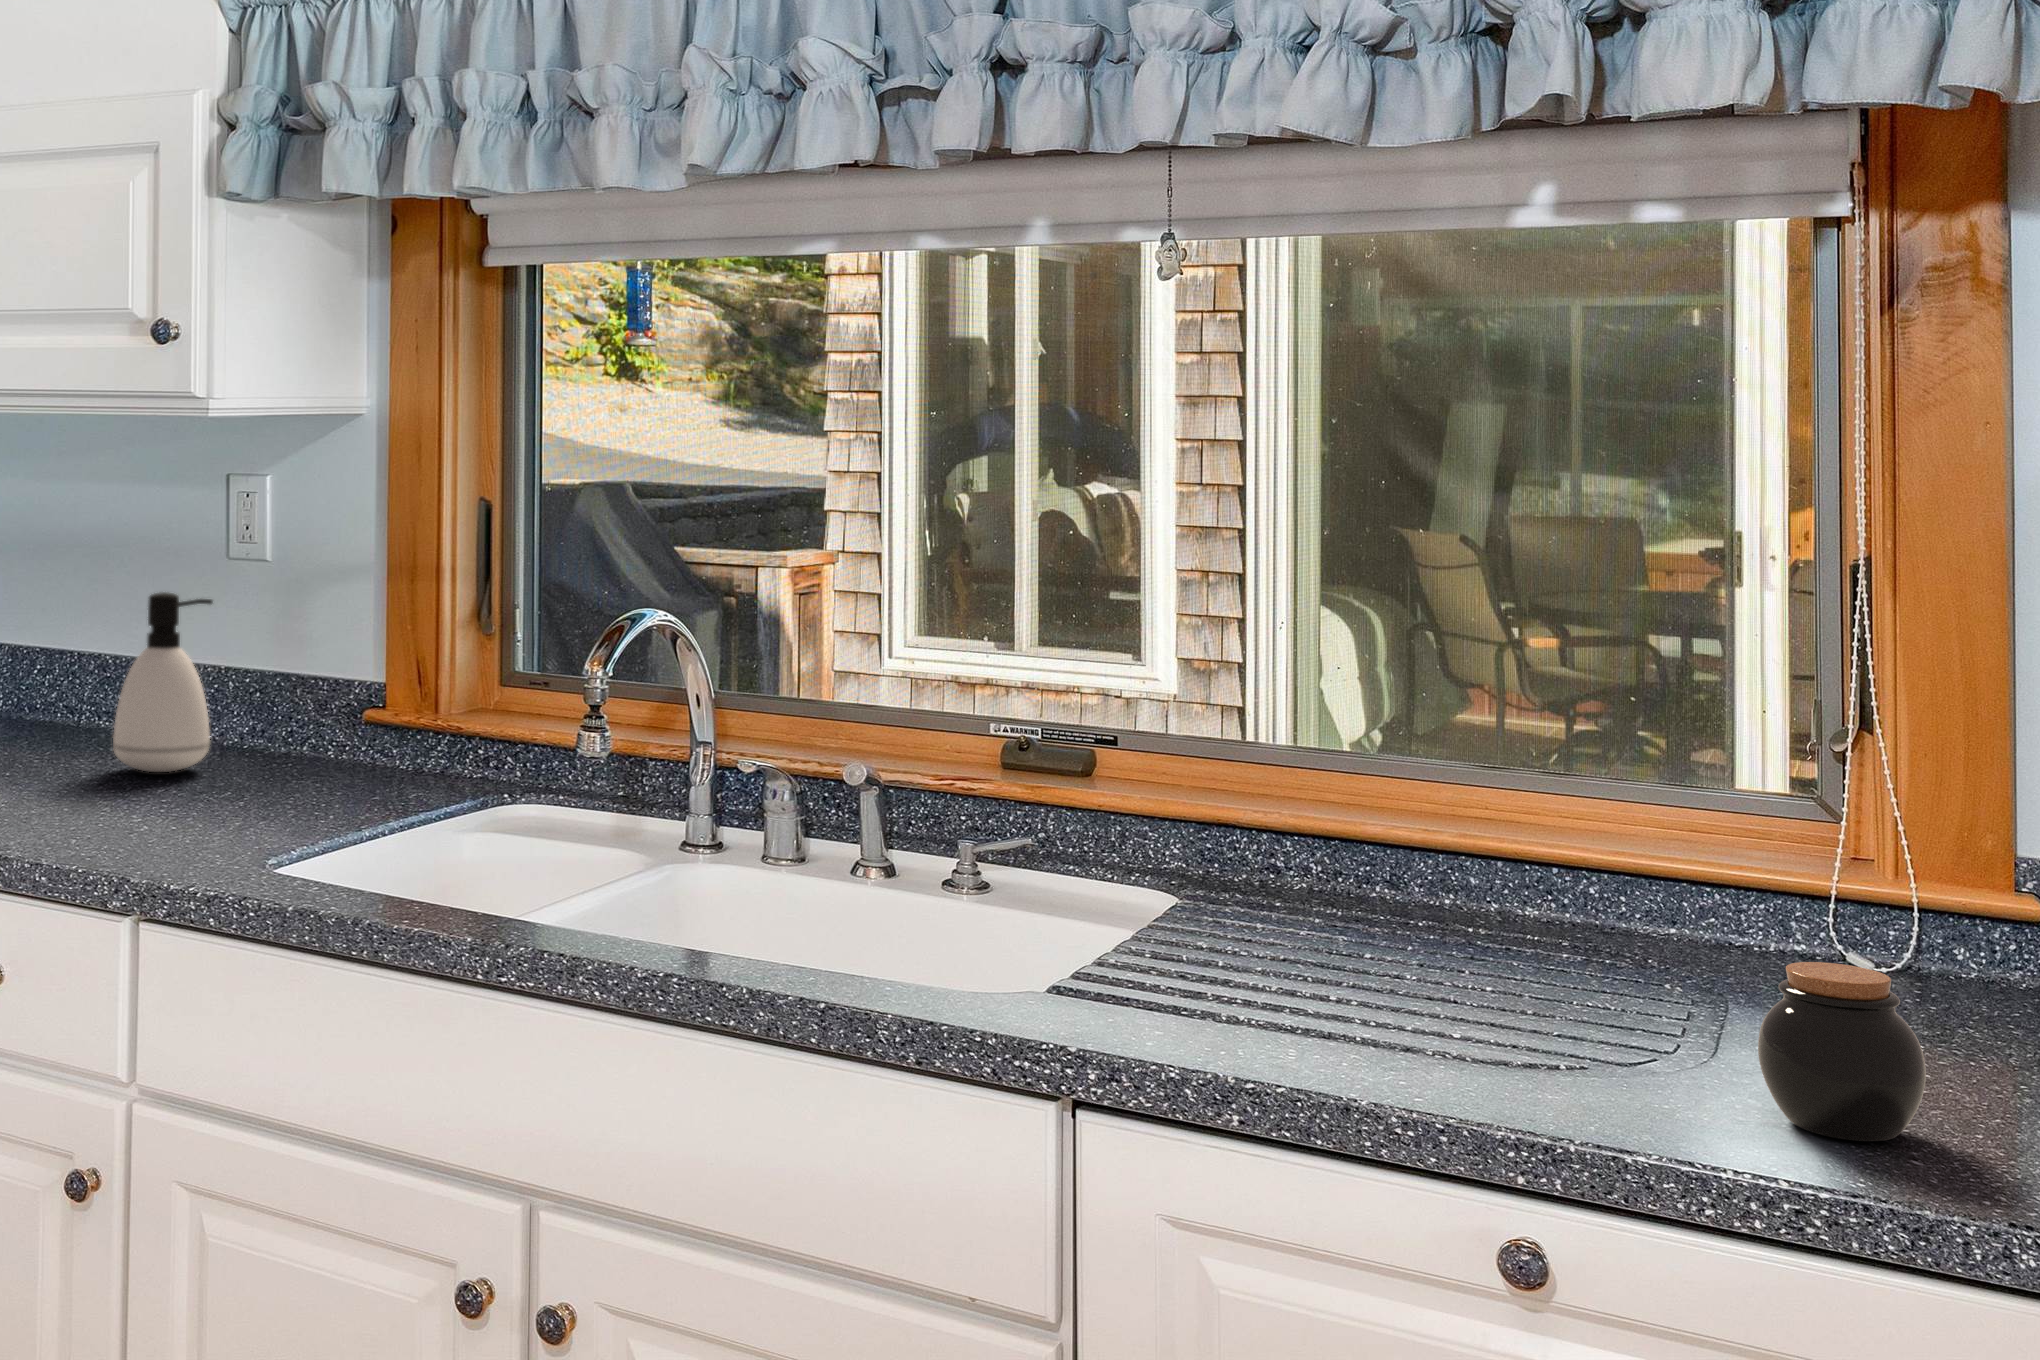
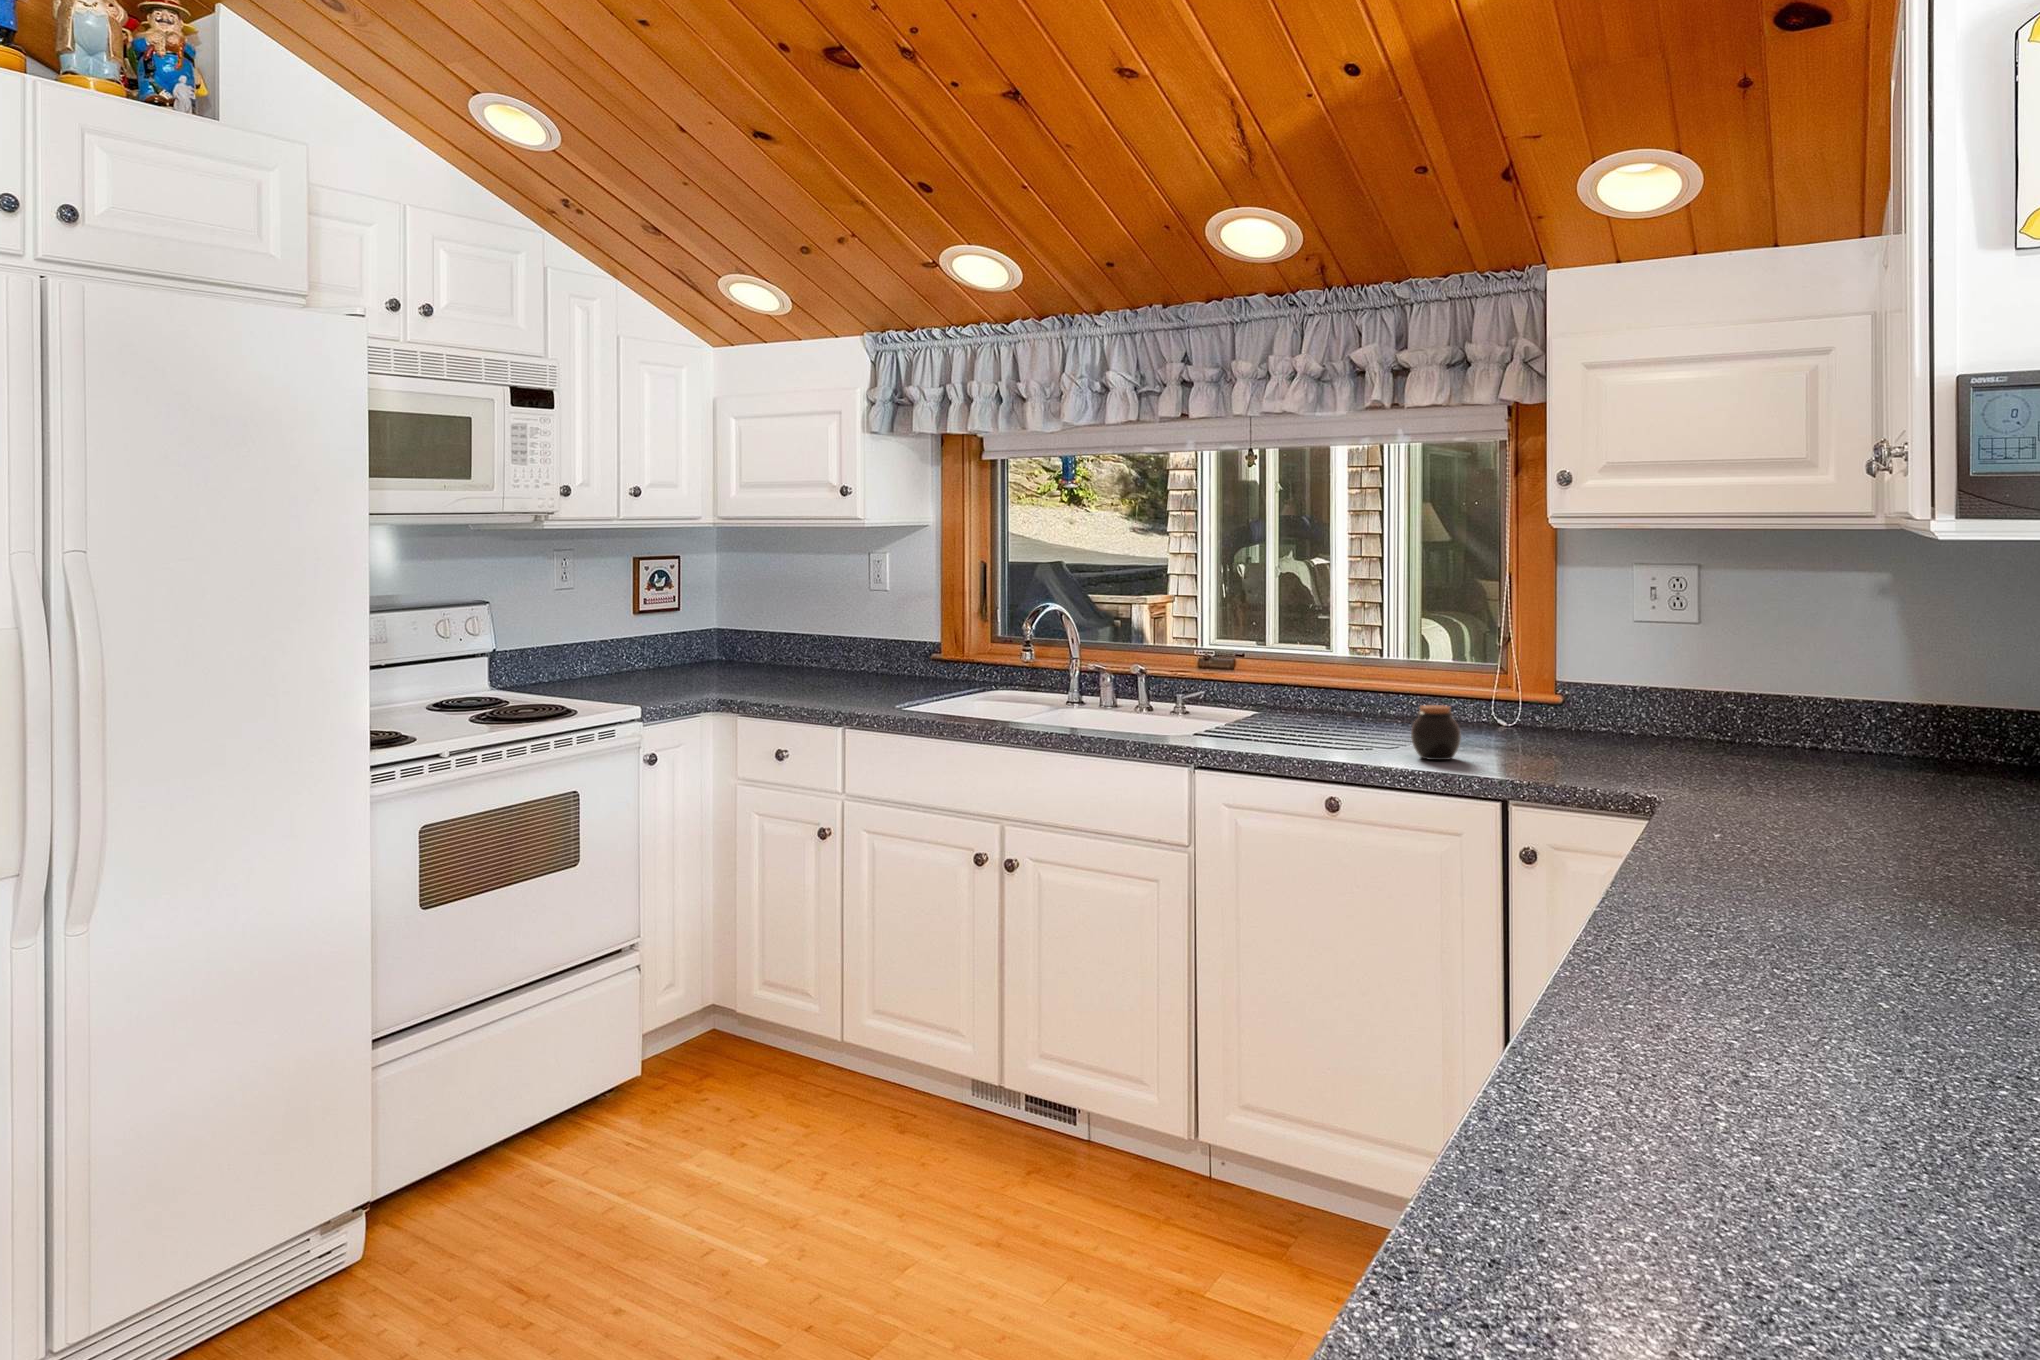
soap dispenser: present [113,592,212,772] -> none [824,604,866,682]

